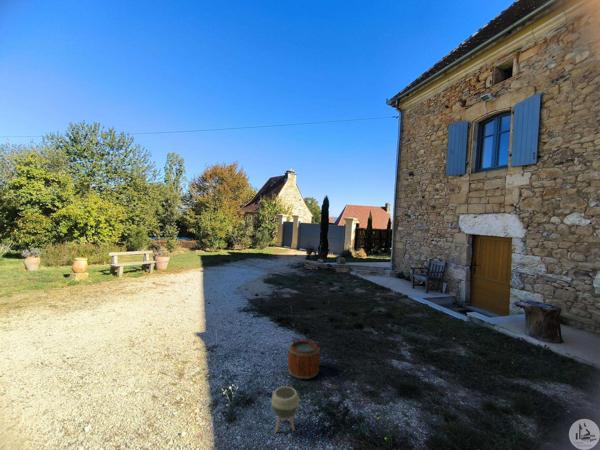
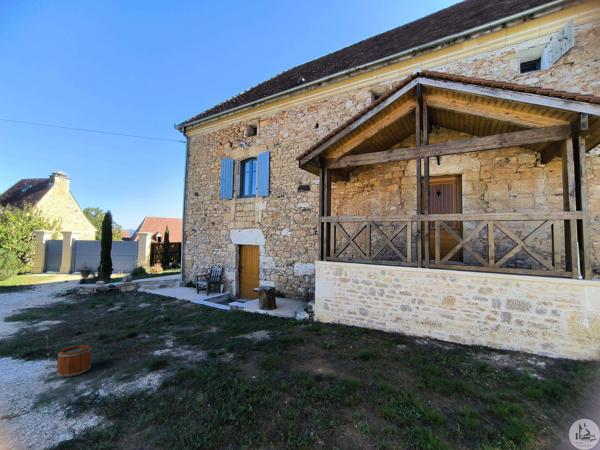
planter: present [271,386,299,432] -> none [41,374,68,410]

